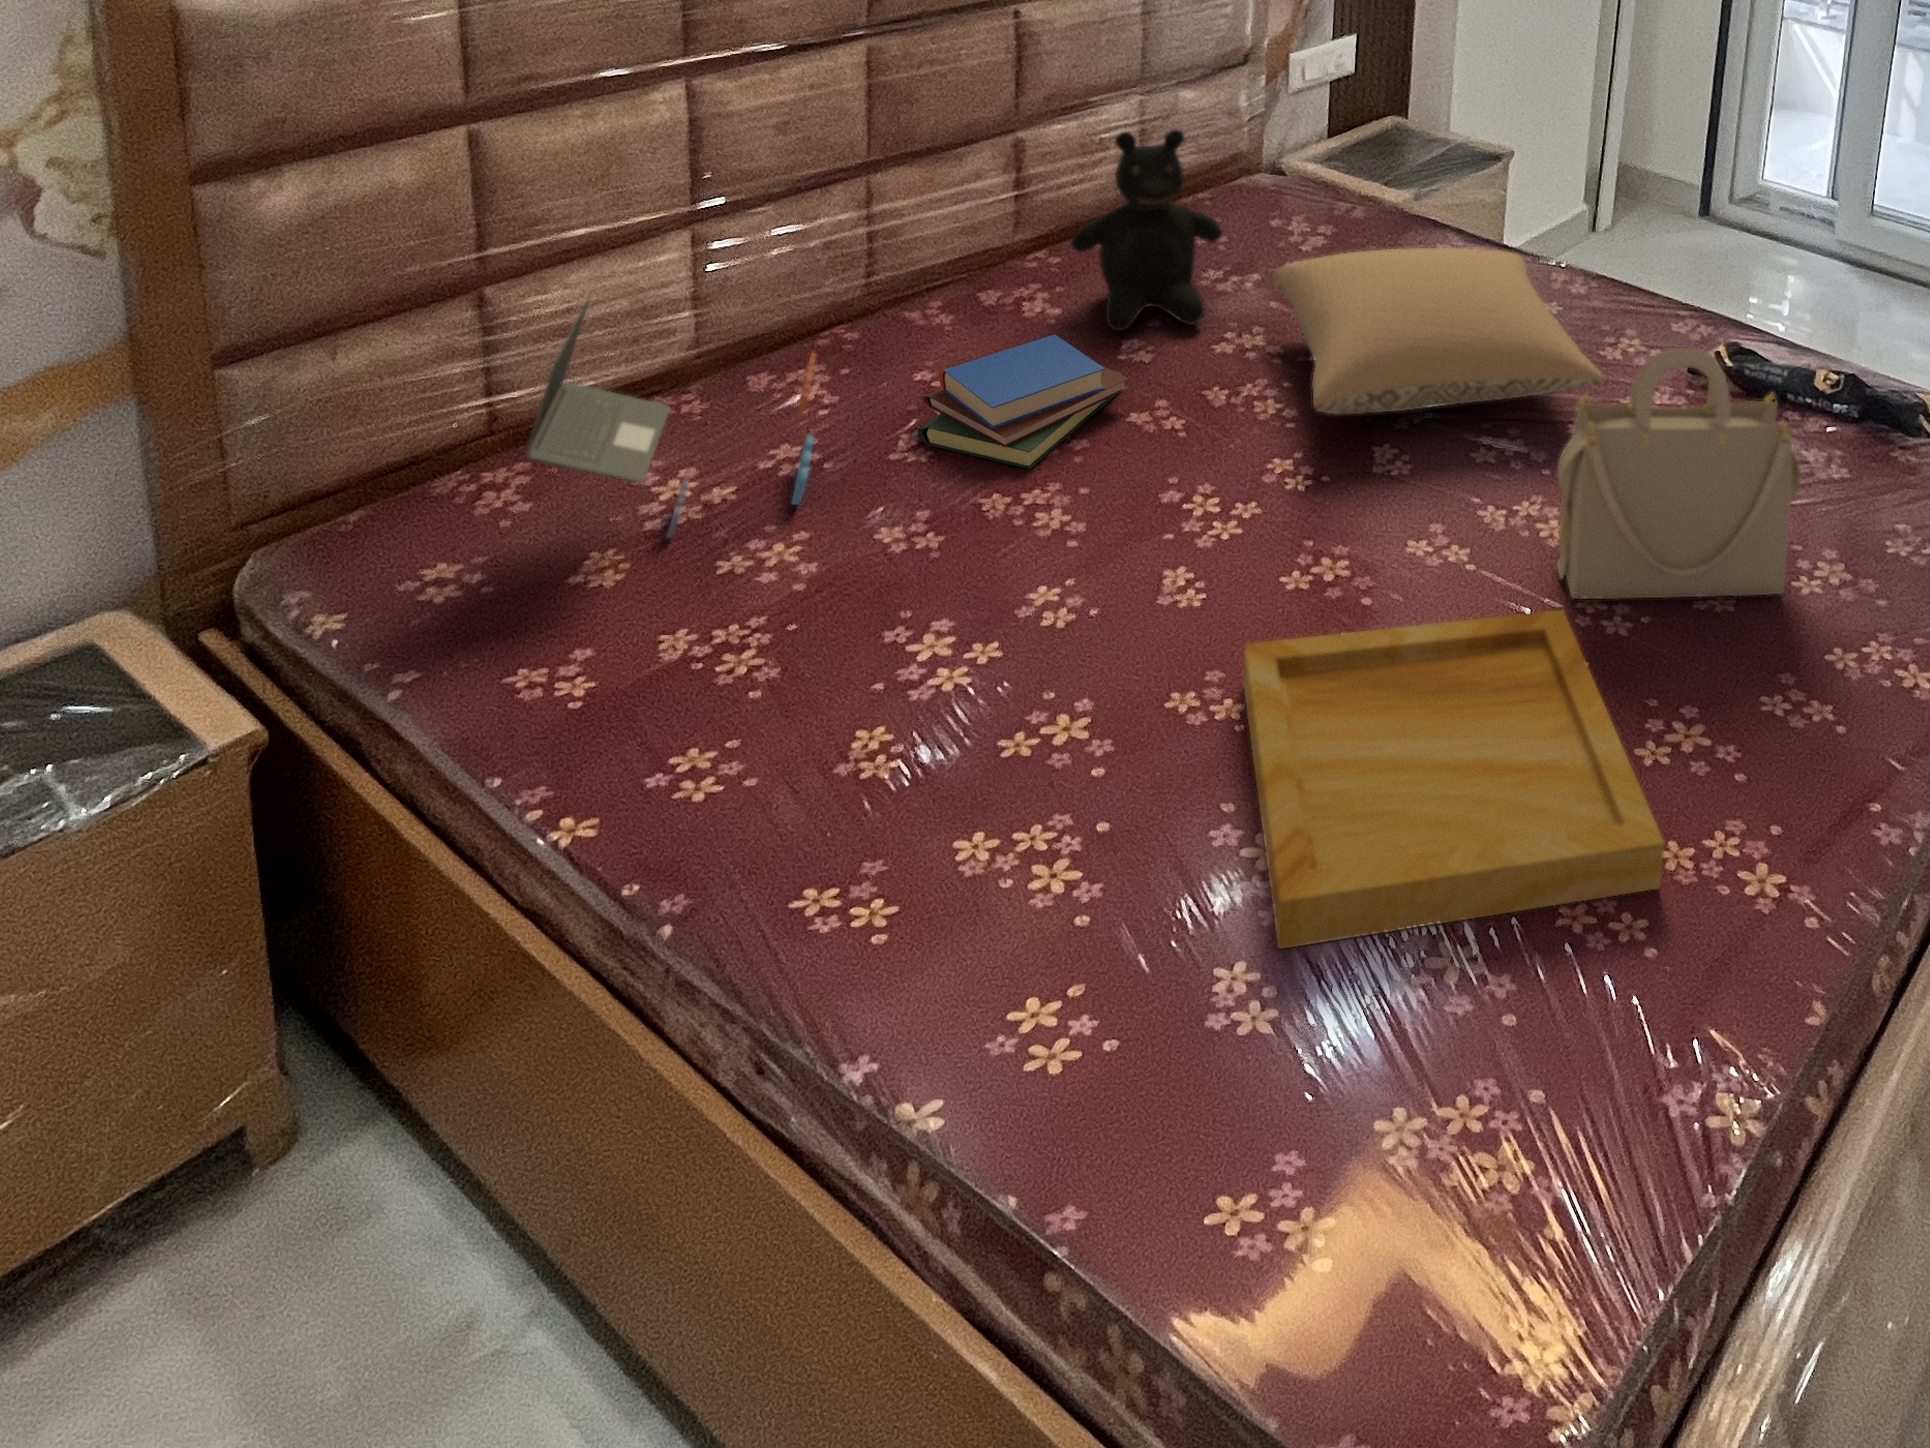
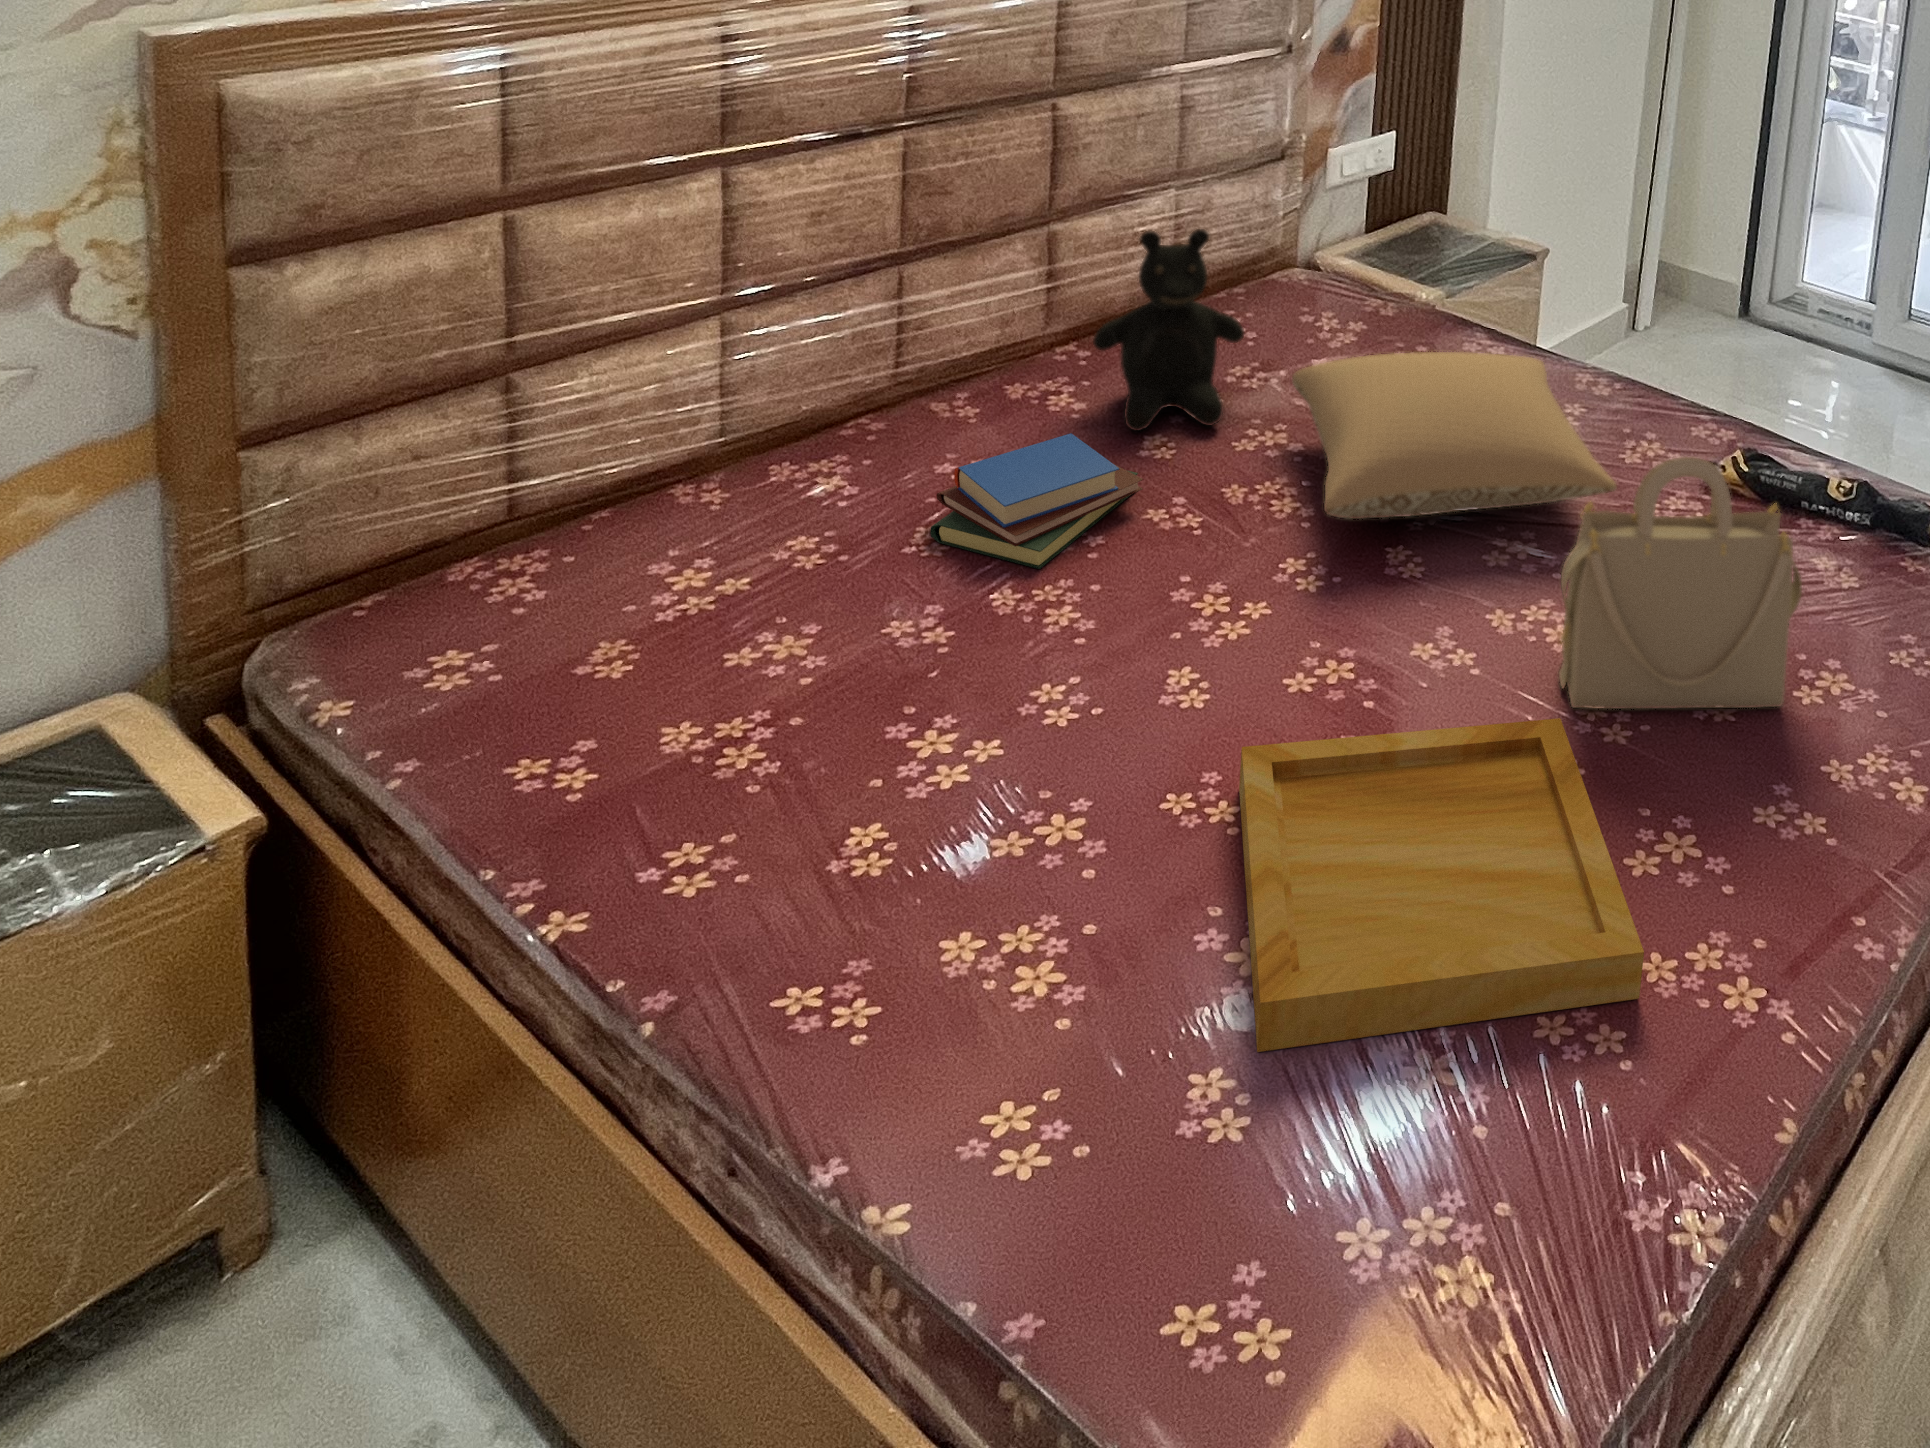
laptop: present [526,297,816,539] -> none [538,387,832,633]

